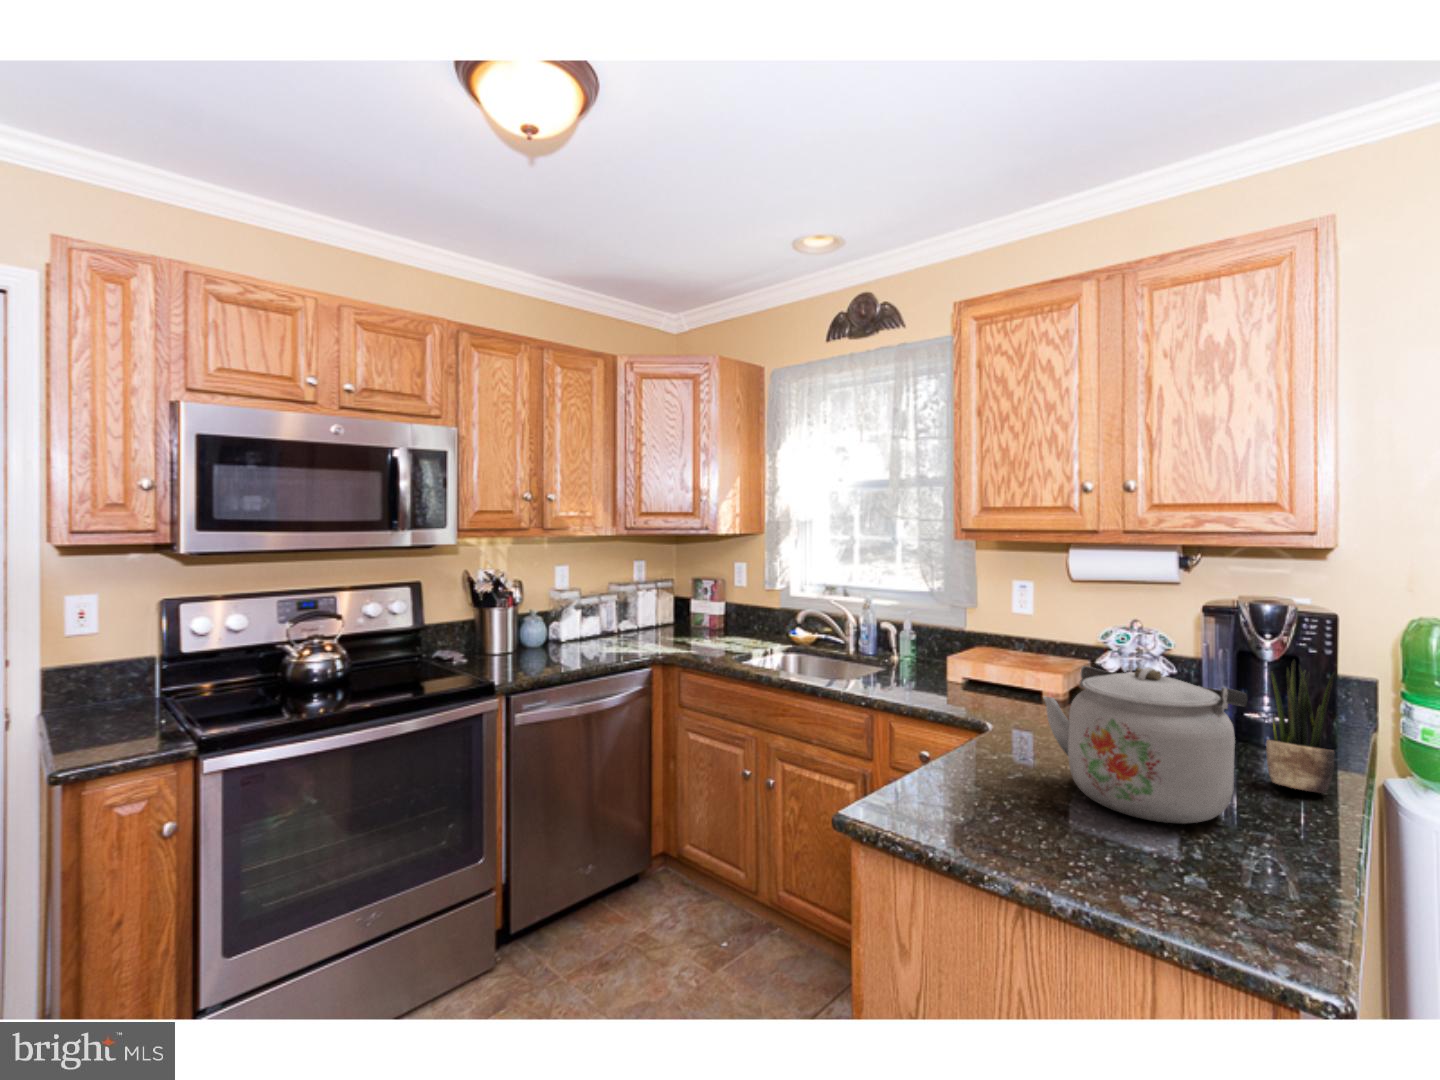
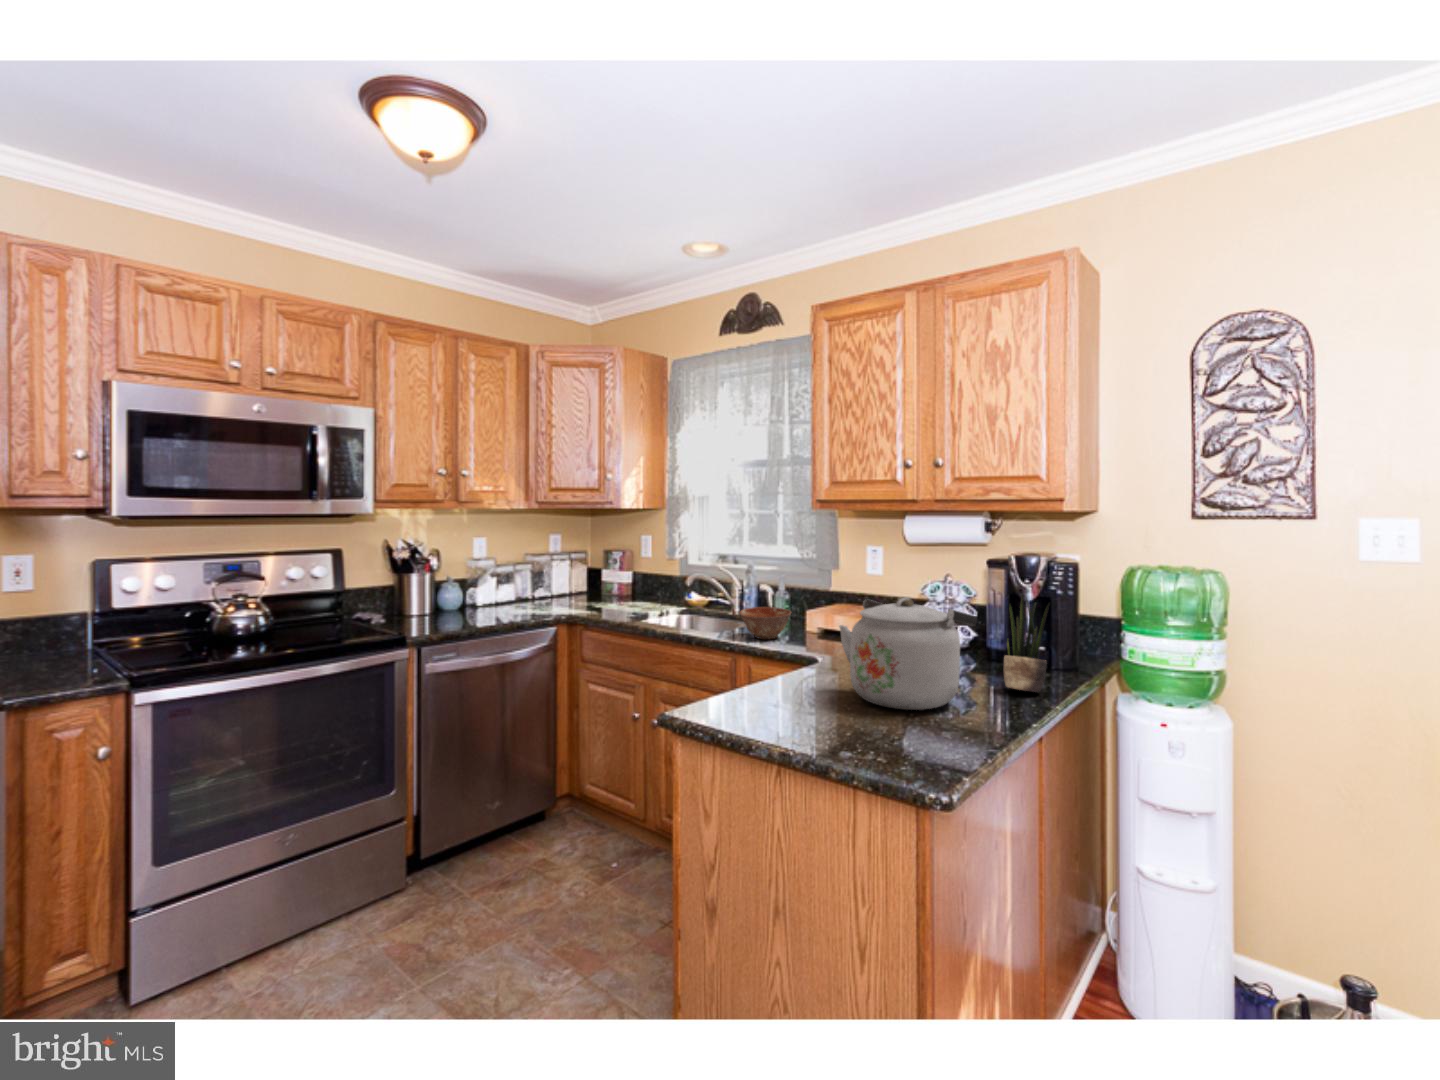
ceramic bowl: none [870,652,933,692] -> present [740,607,791,639]

